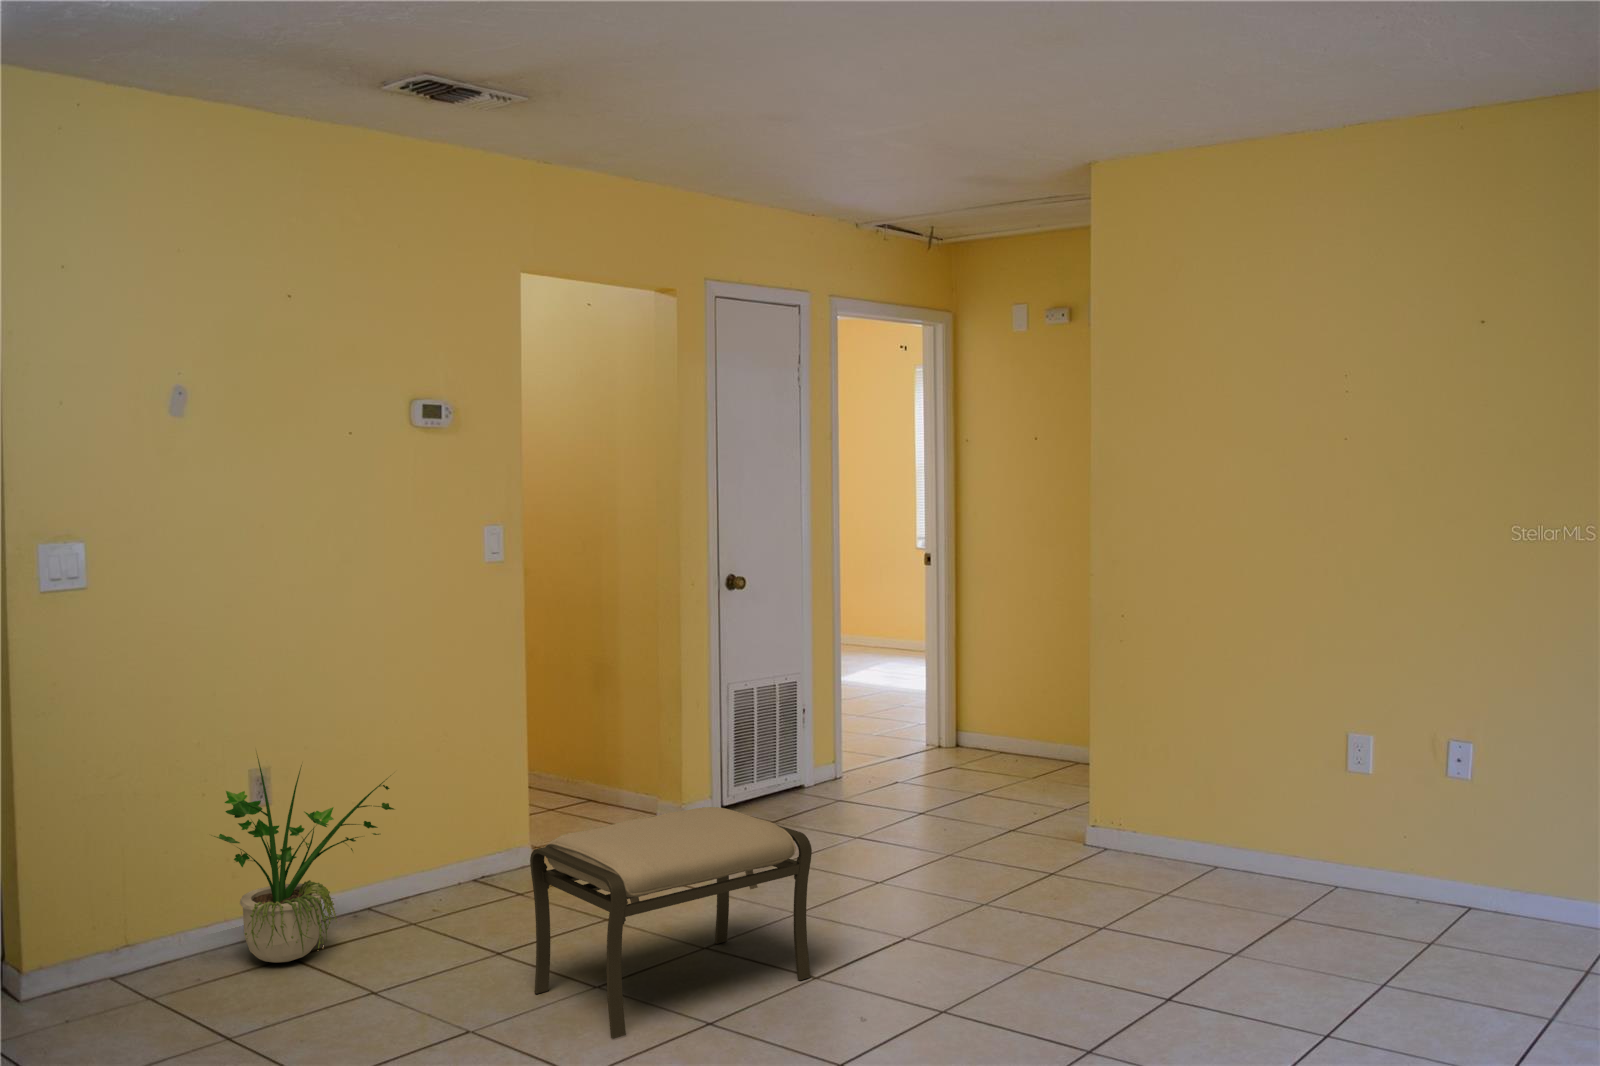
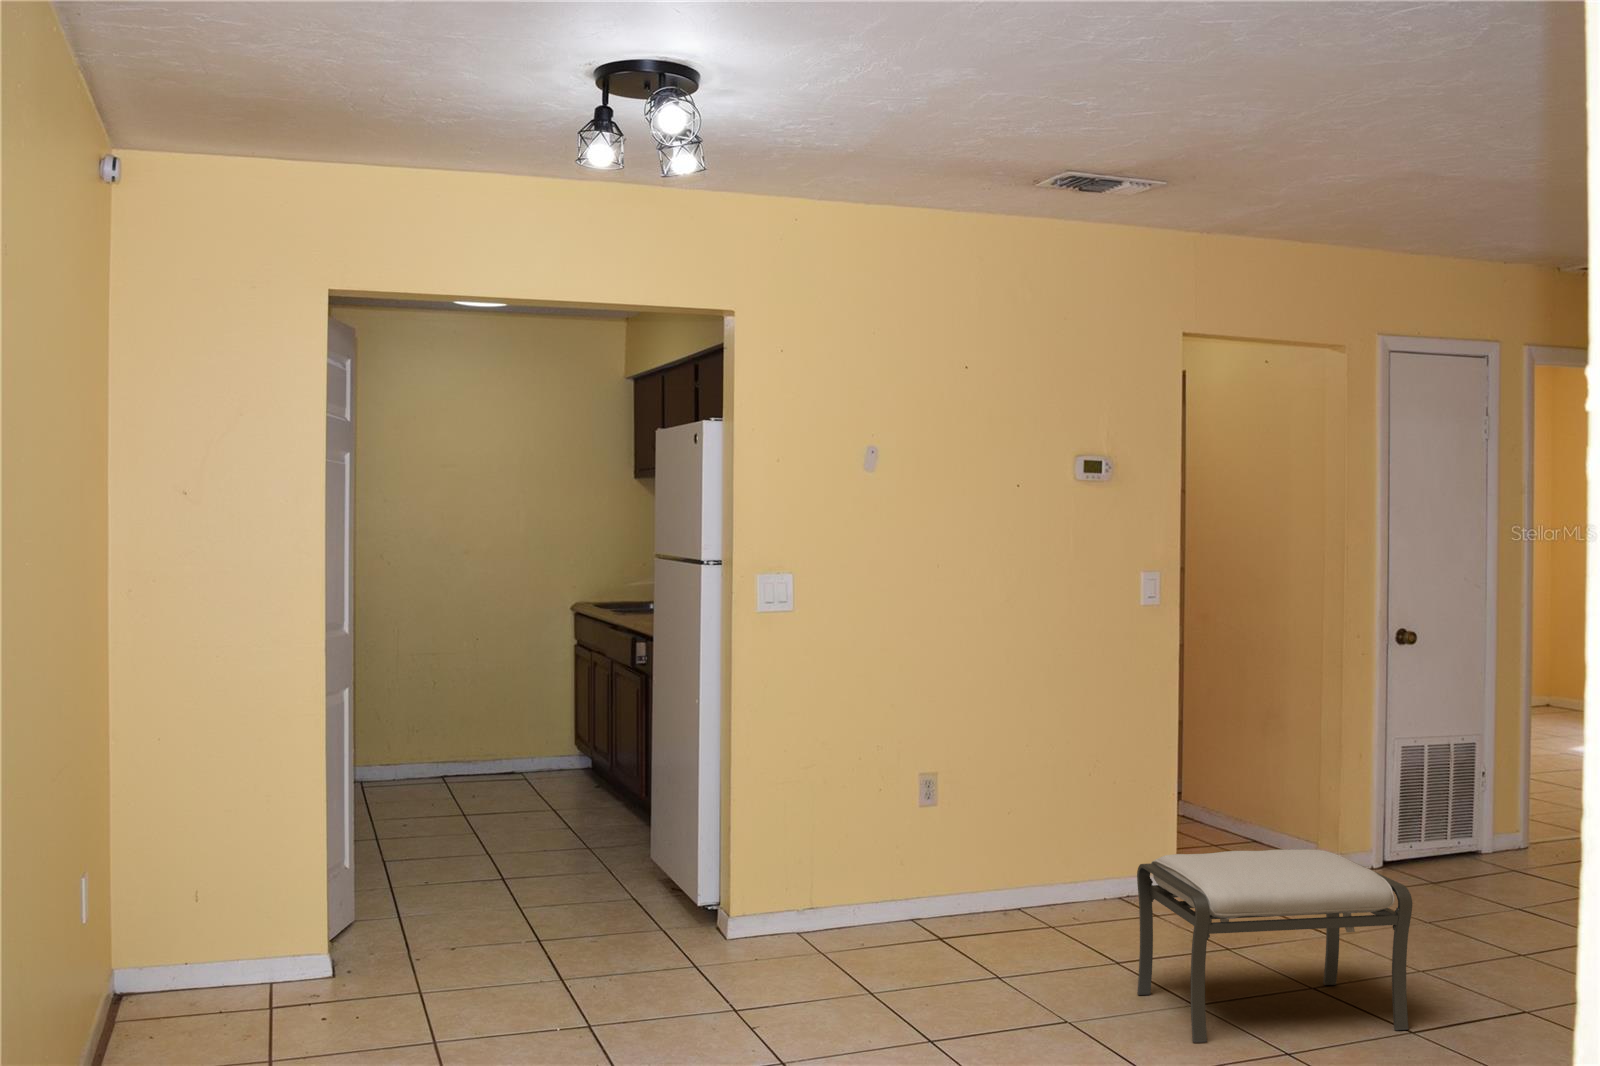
potted plant: present [214,757,394,963] -> none [881,747,1042,934]

